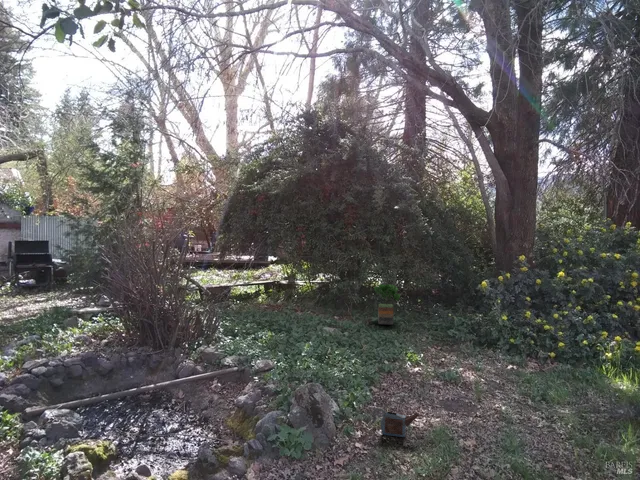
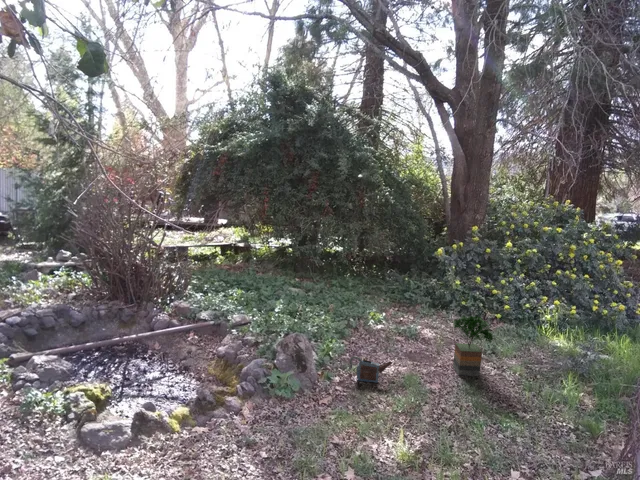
potted tree: present [374,284,400,325] -> present [453,316,493,376]

